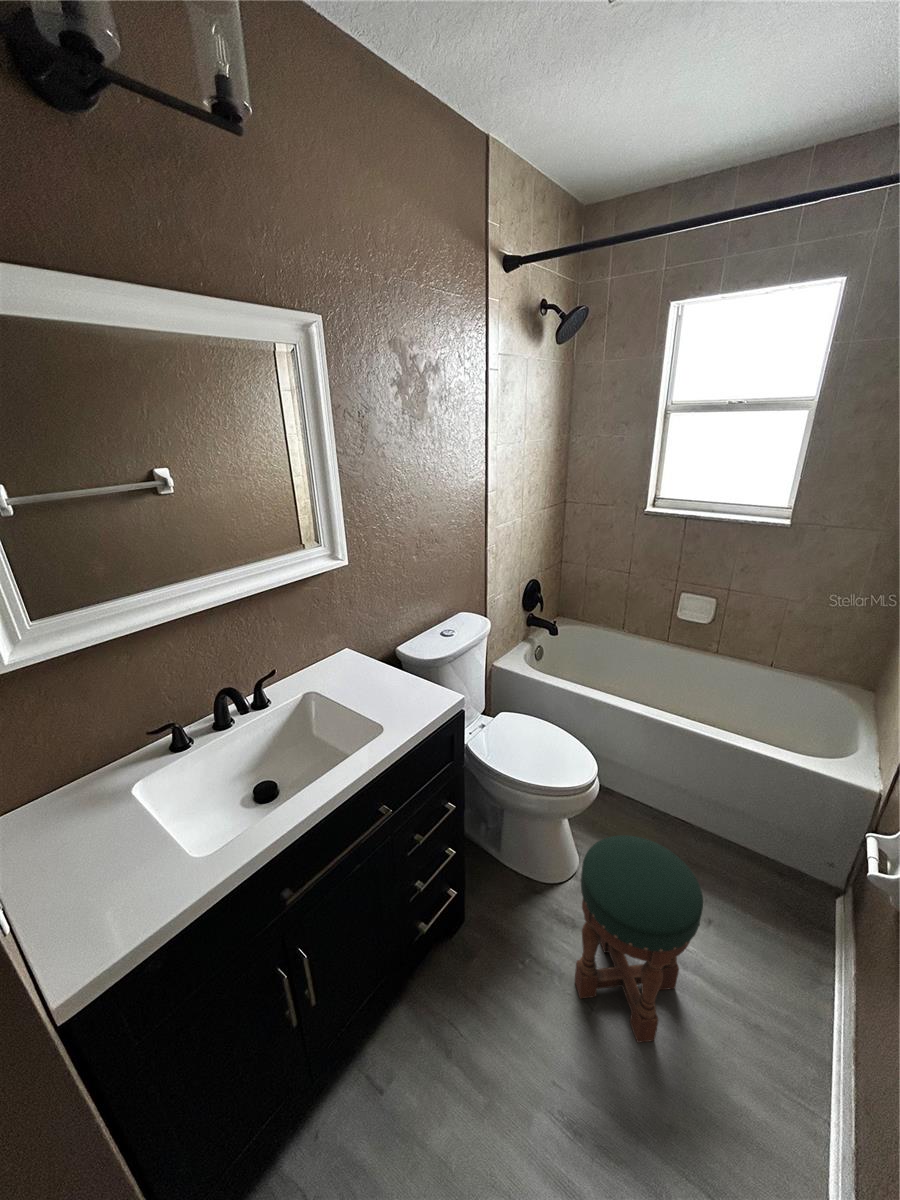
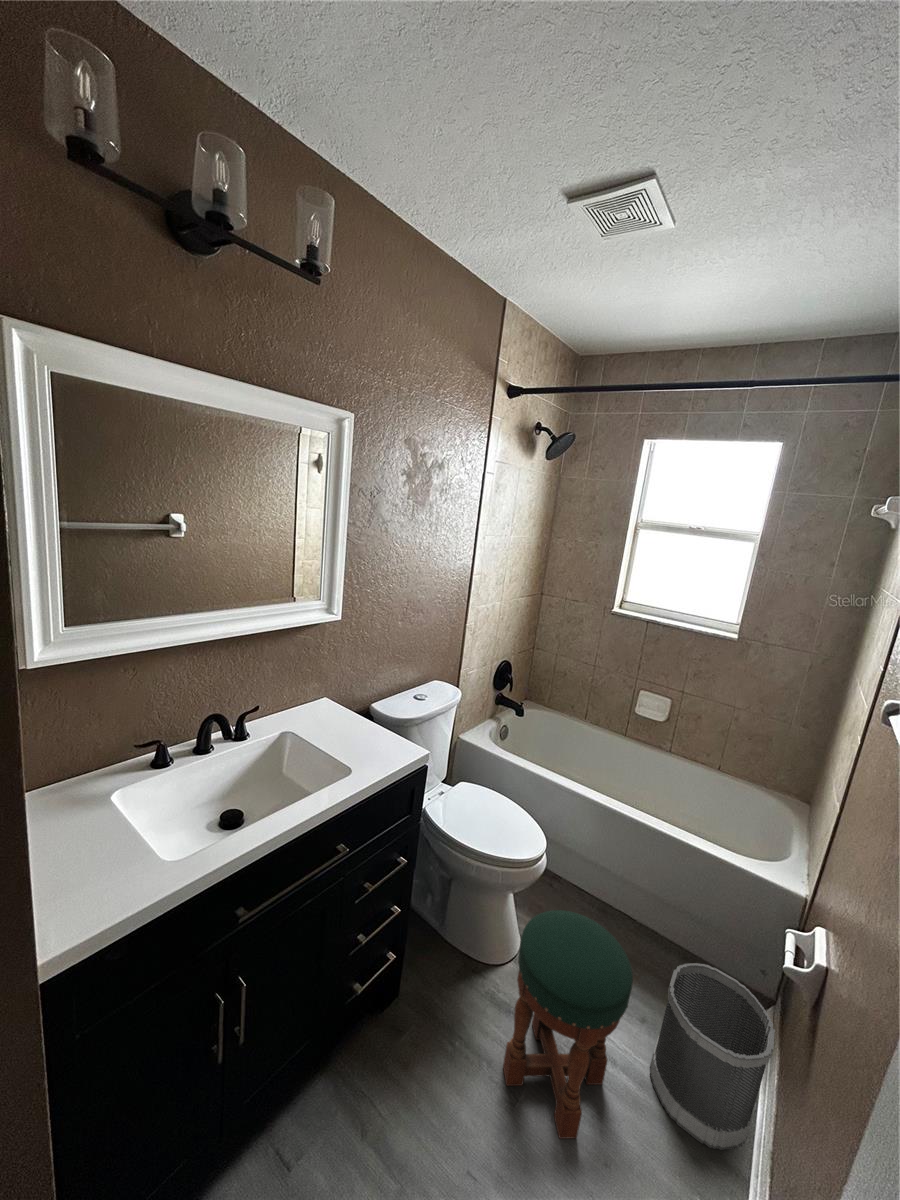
wastebasket: none [721,870,854,1040] -> present [650,963,775,1150]

